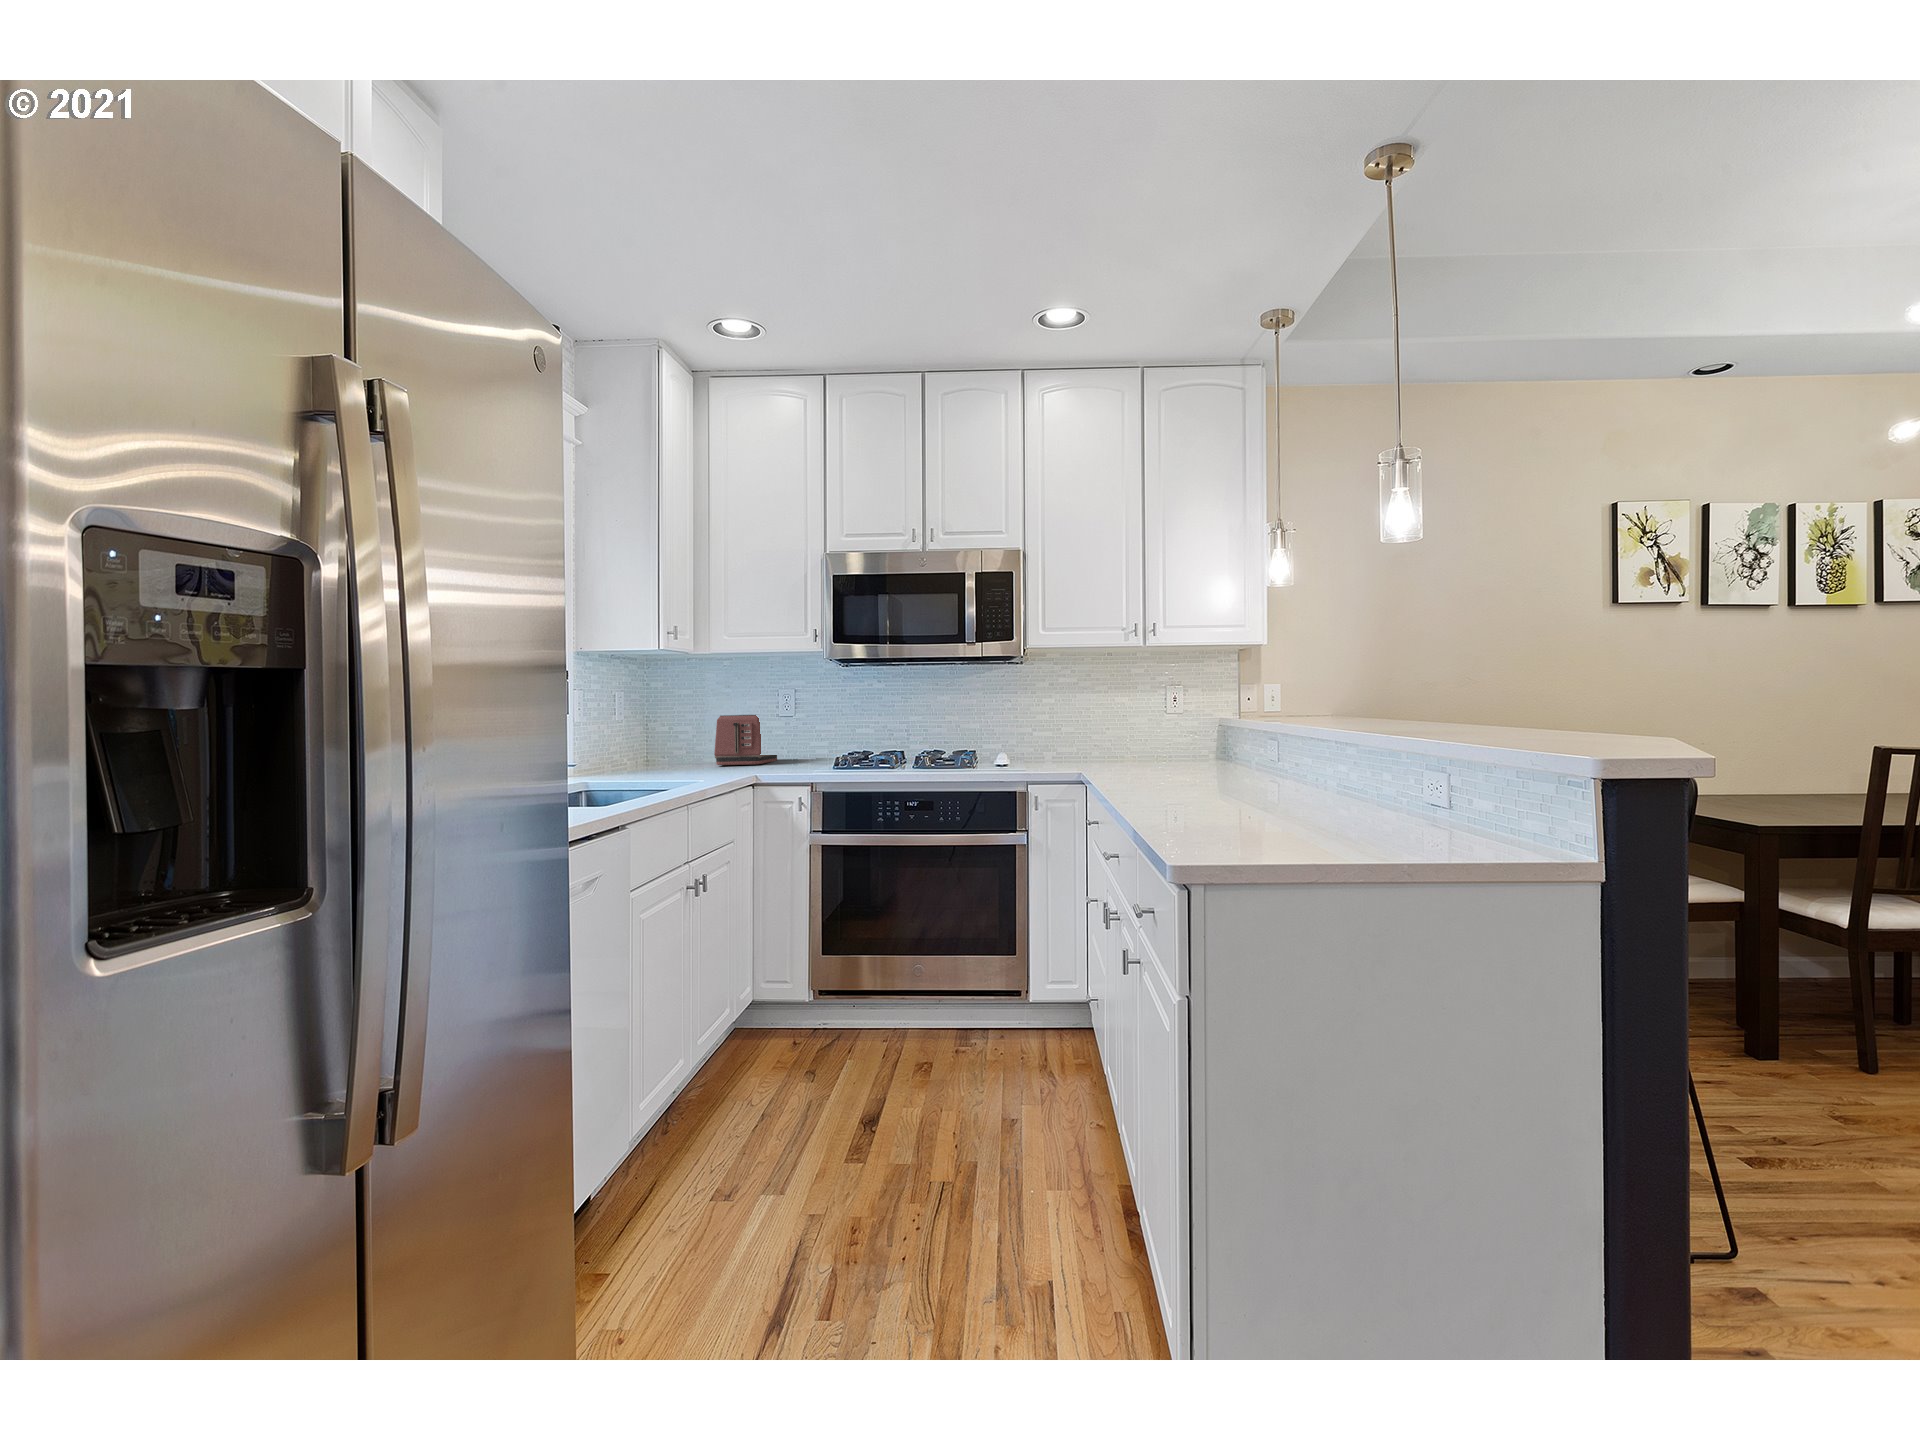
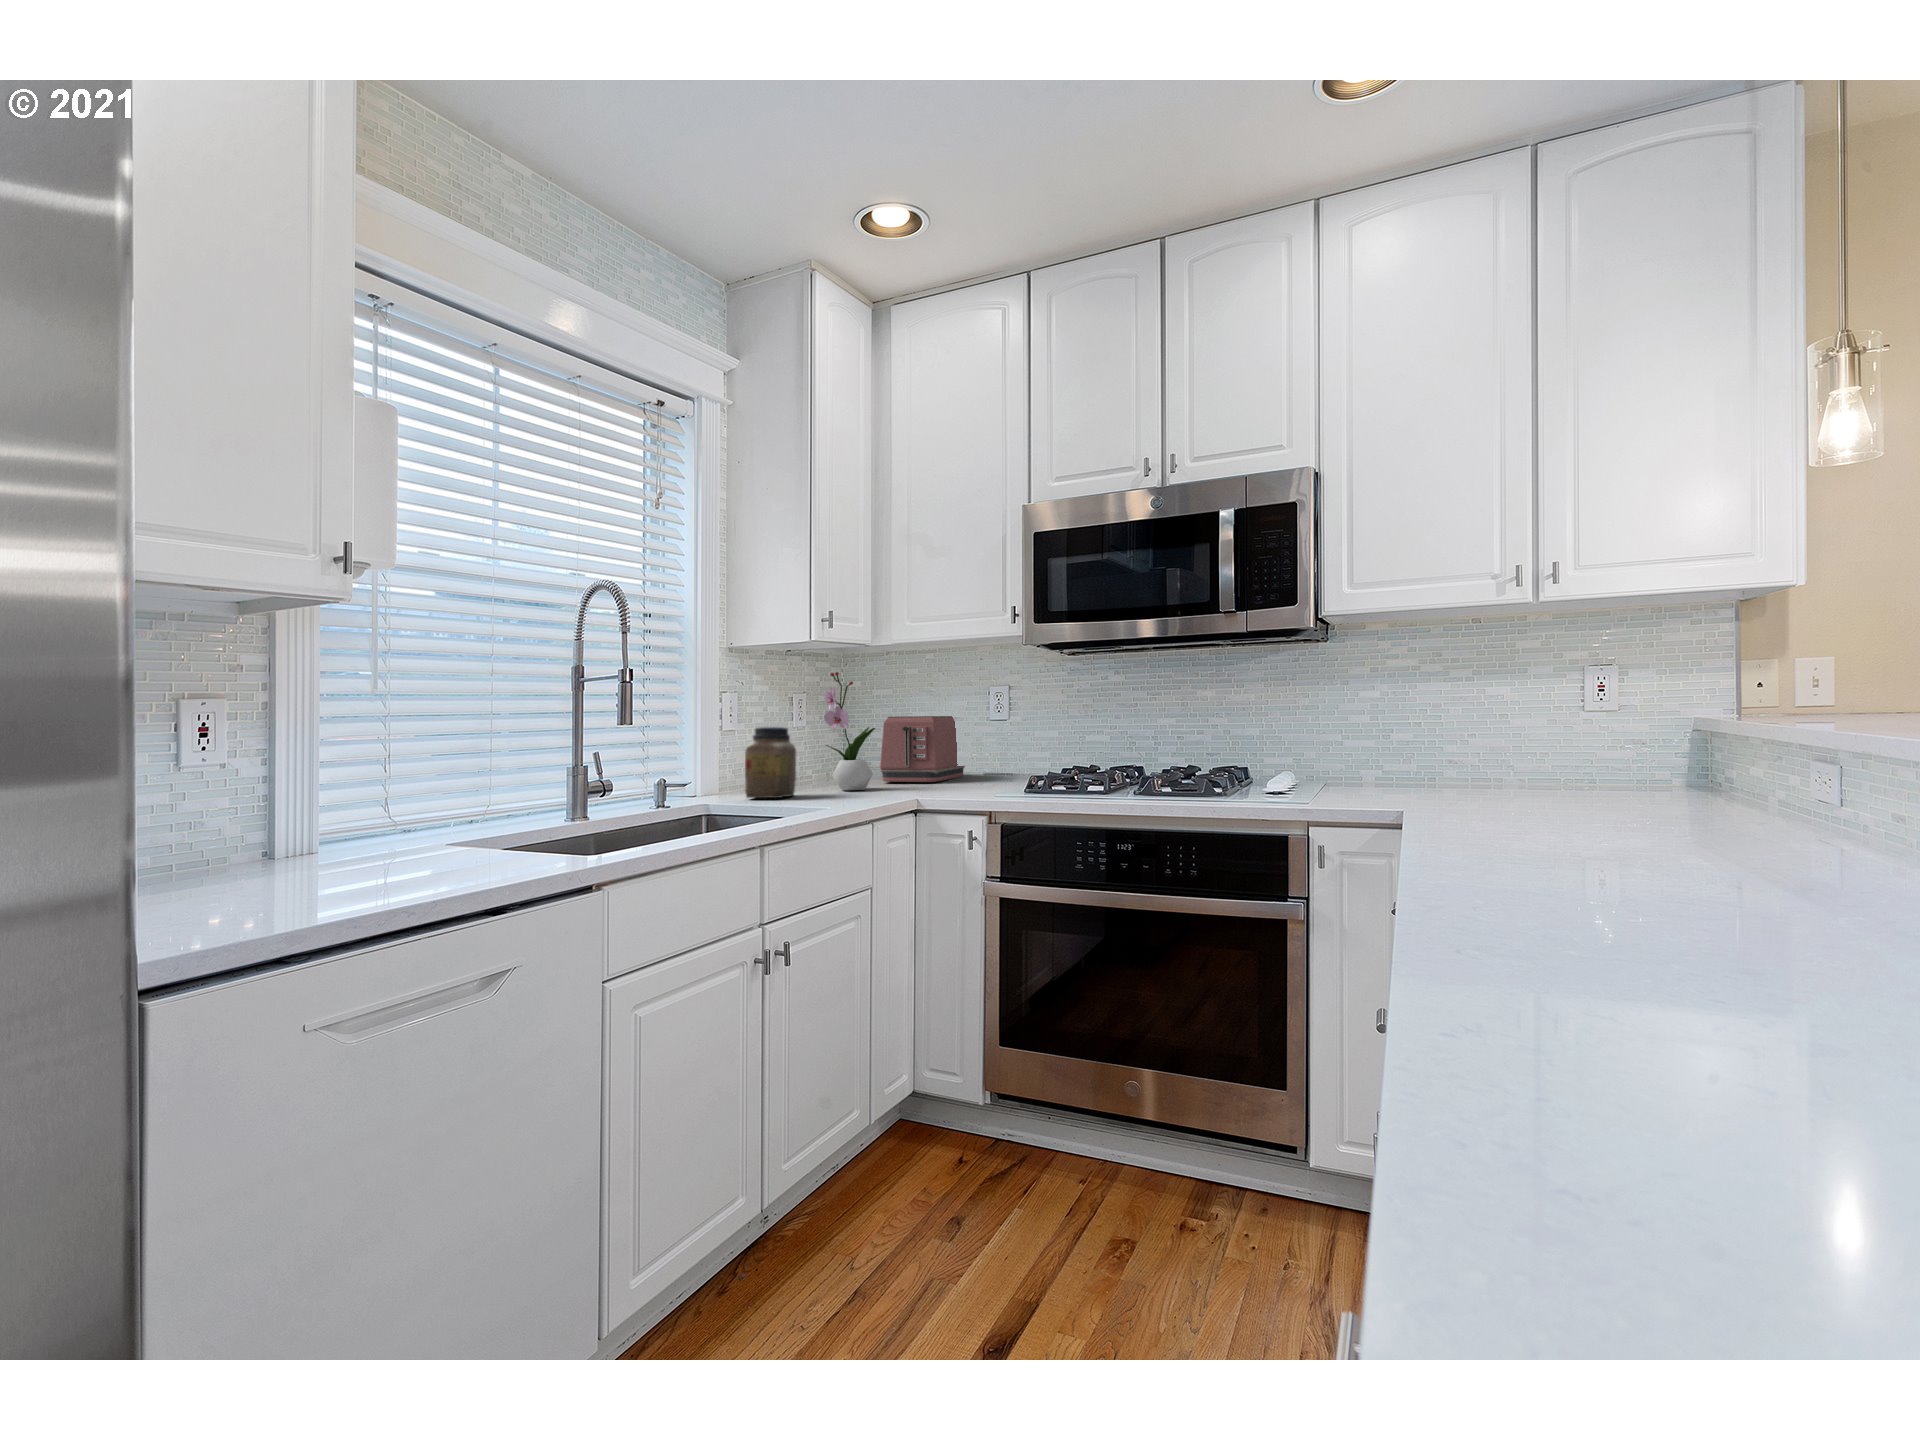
flower arrangement: none [671,680,714,771] -> present [824,672,875,790]
jar: none [607,721,650,779] -> present [745,727,796,798]

